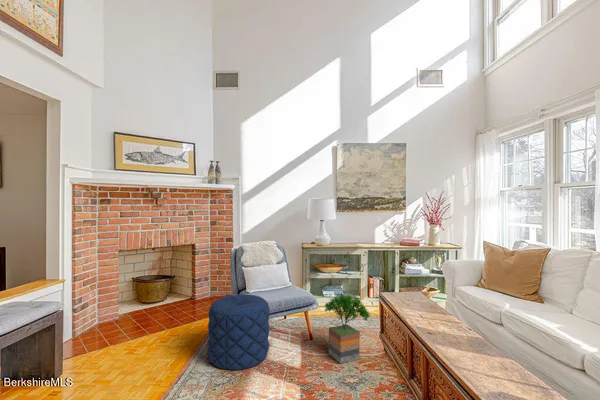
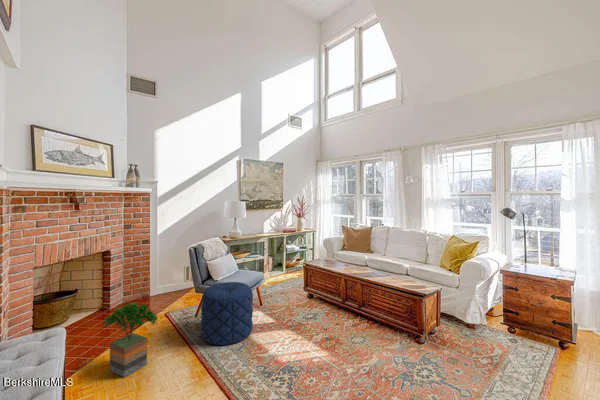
potted tree: present [325,295,370,364] -> present [104,303,158,377]

